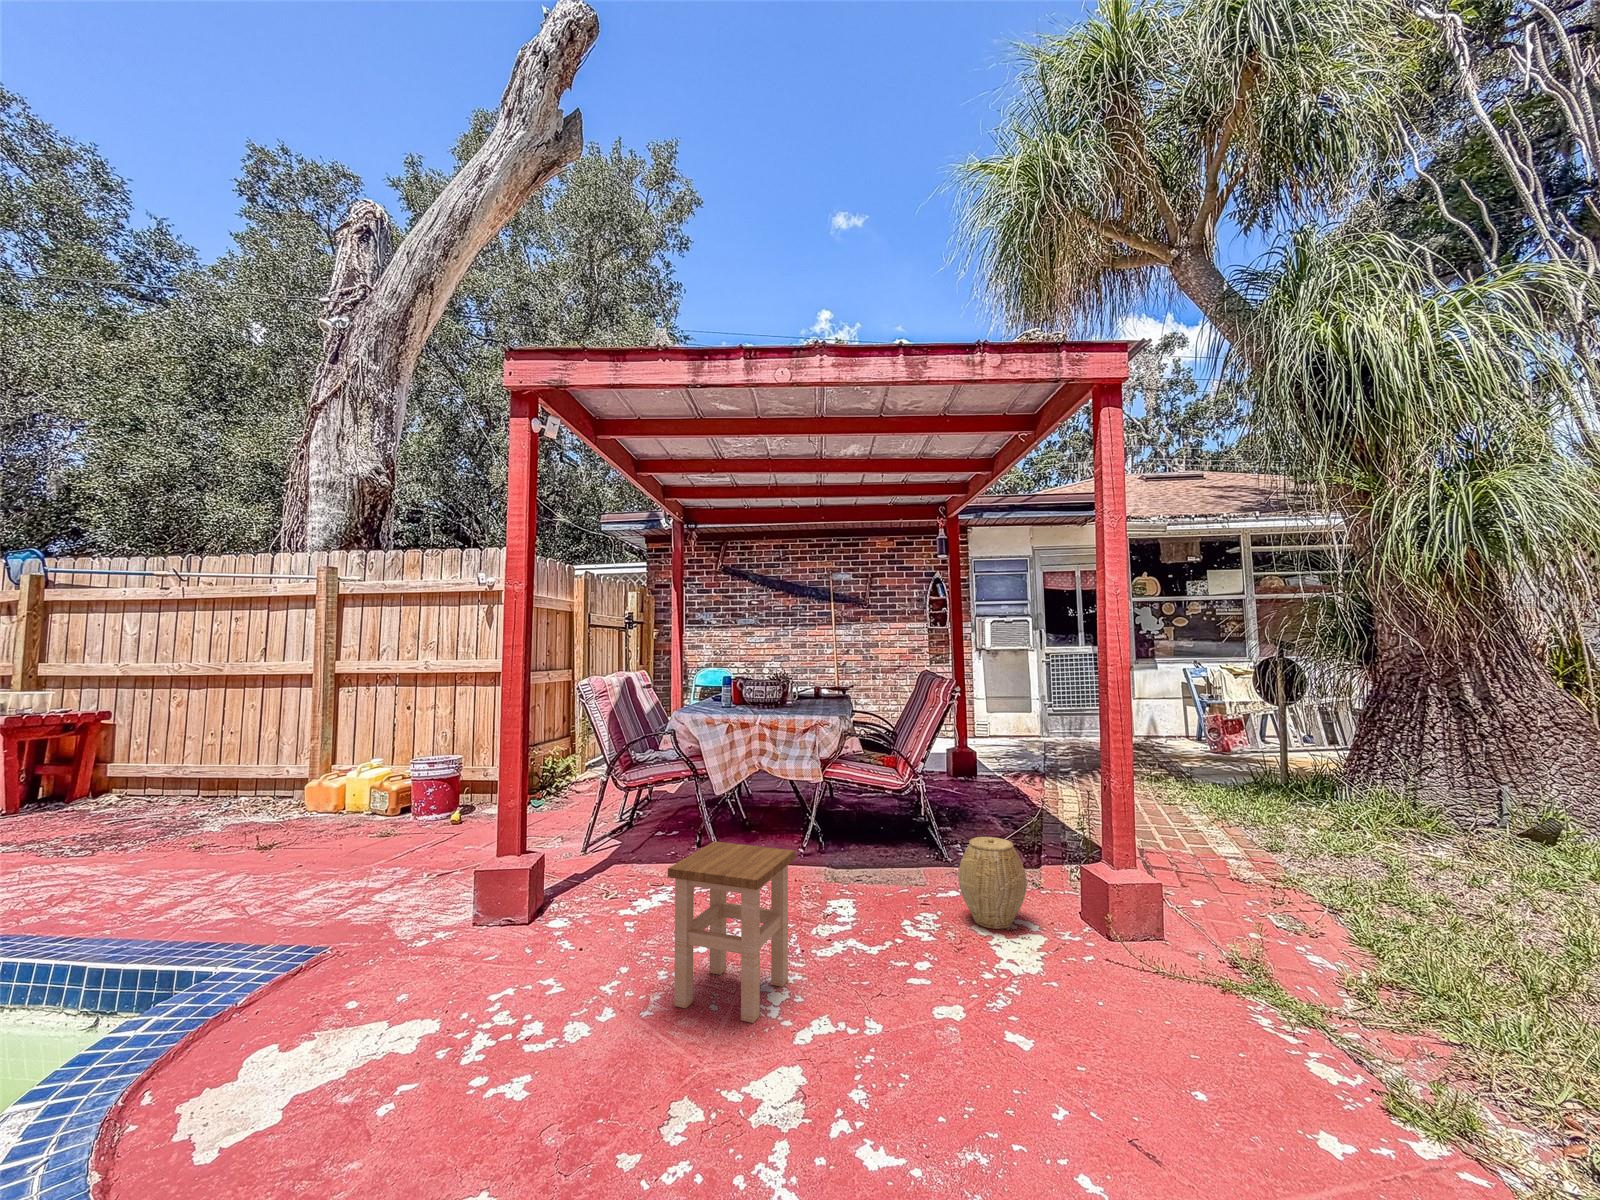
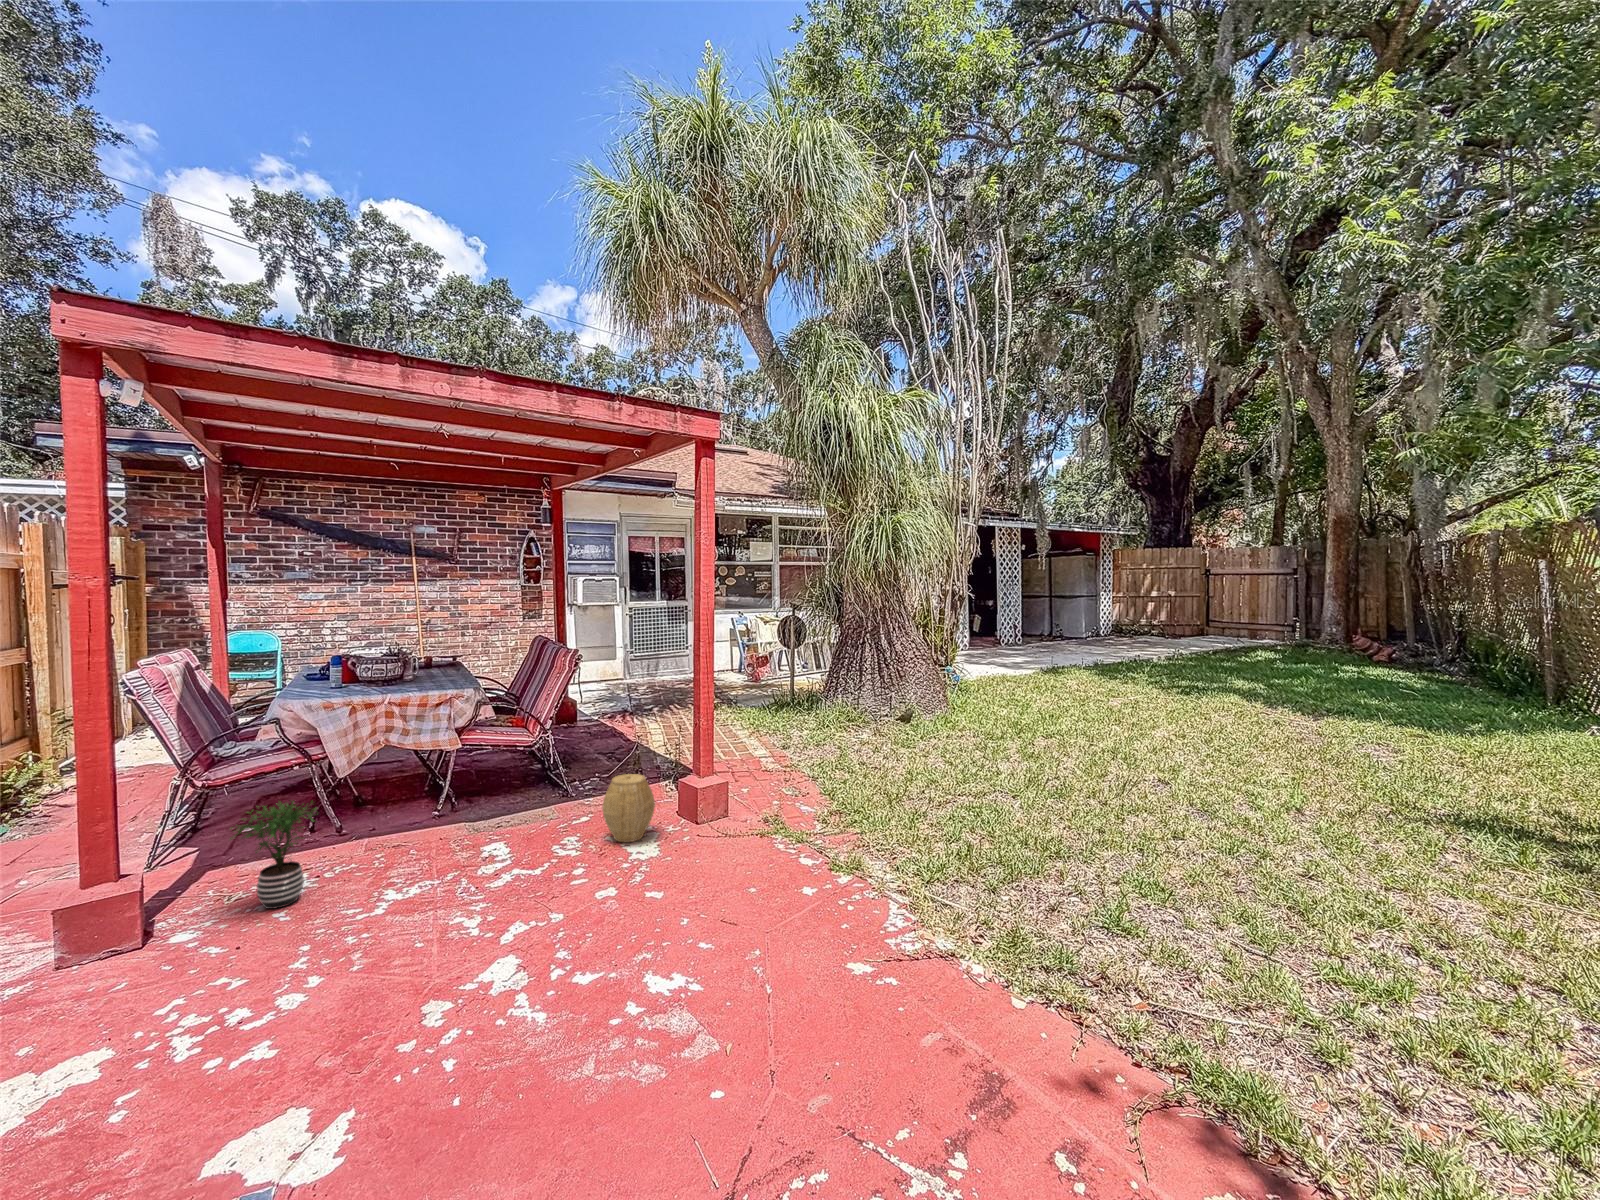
potted plant: none [606,805,679,911] -> present [230,801,316,909]
stool: present [668,841,795,1023] -> none [369,814,485,970]

